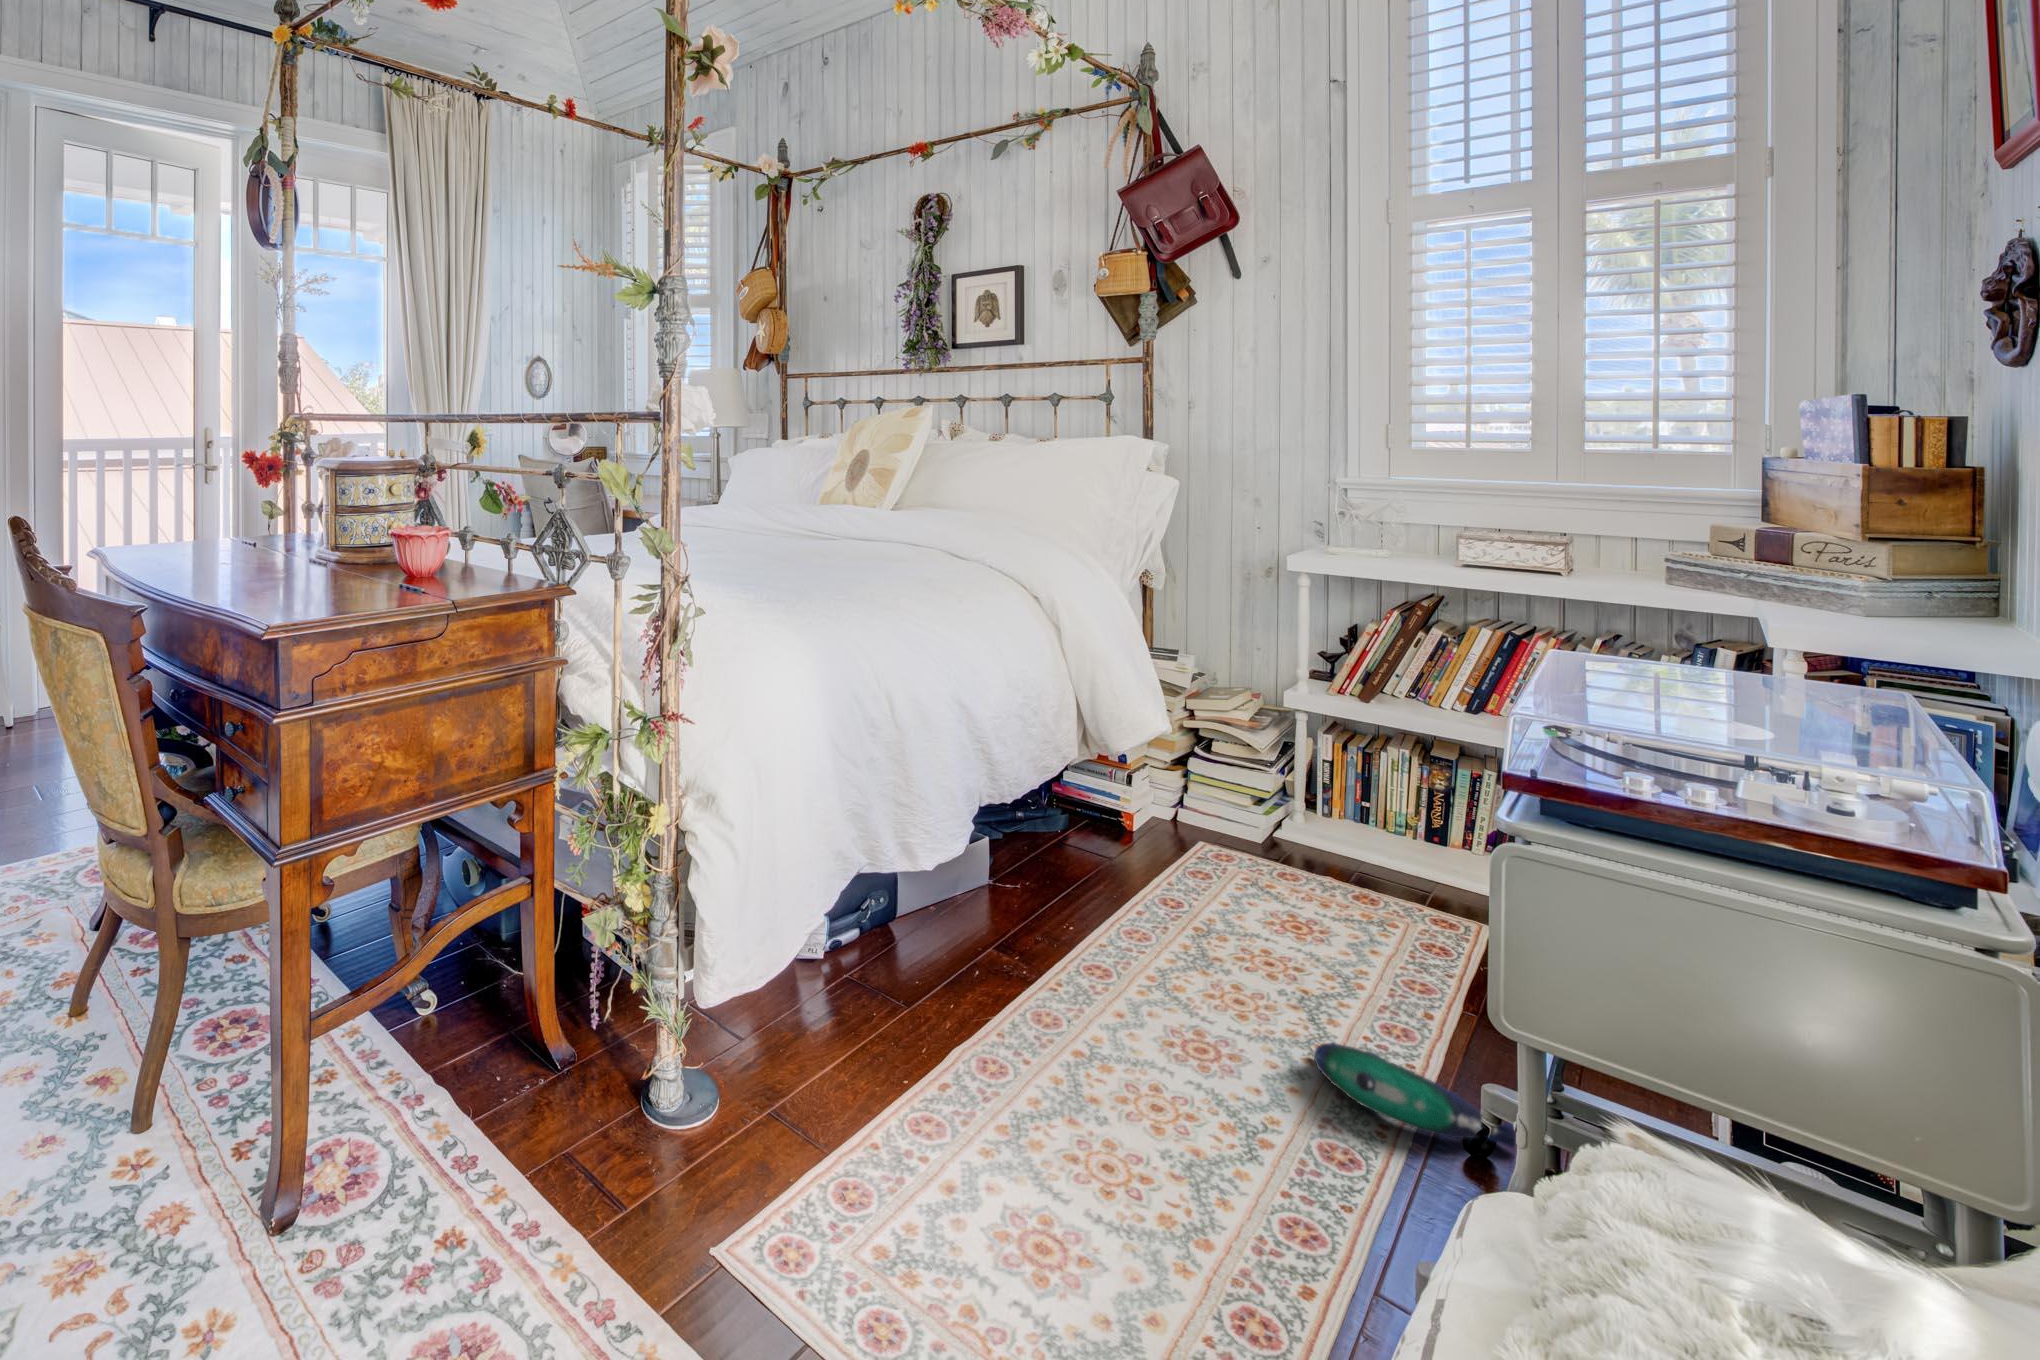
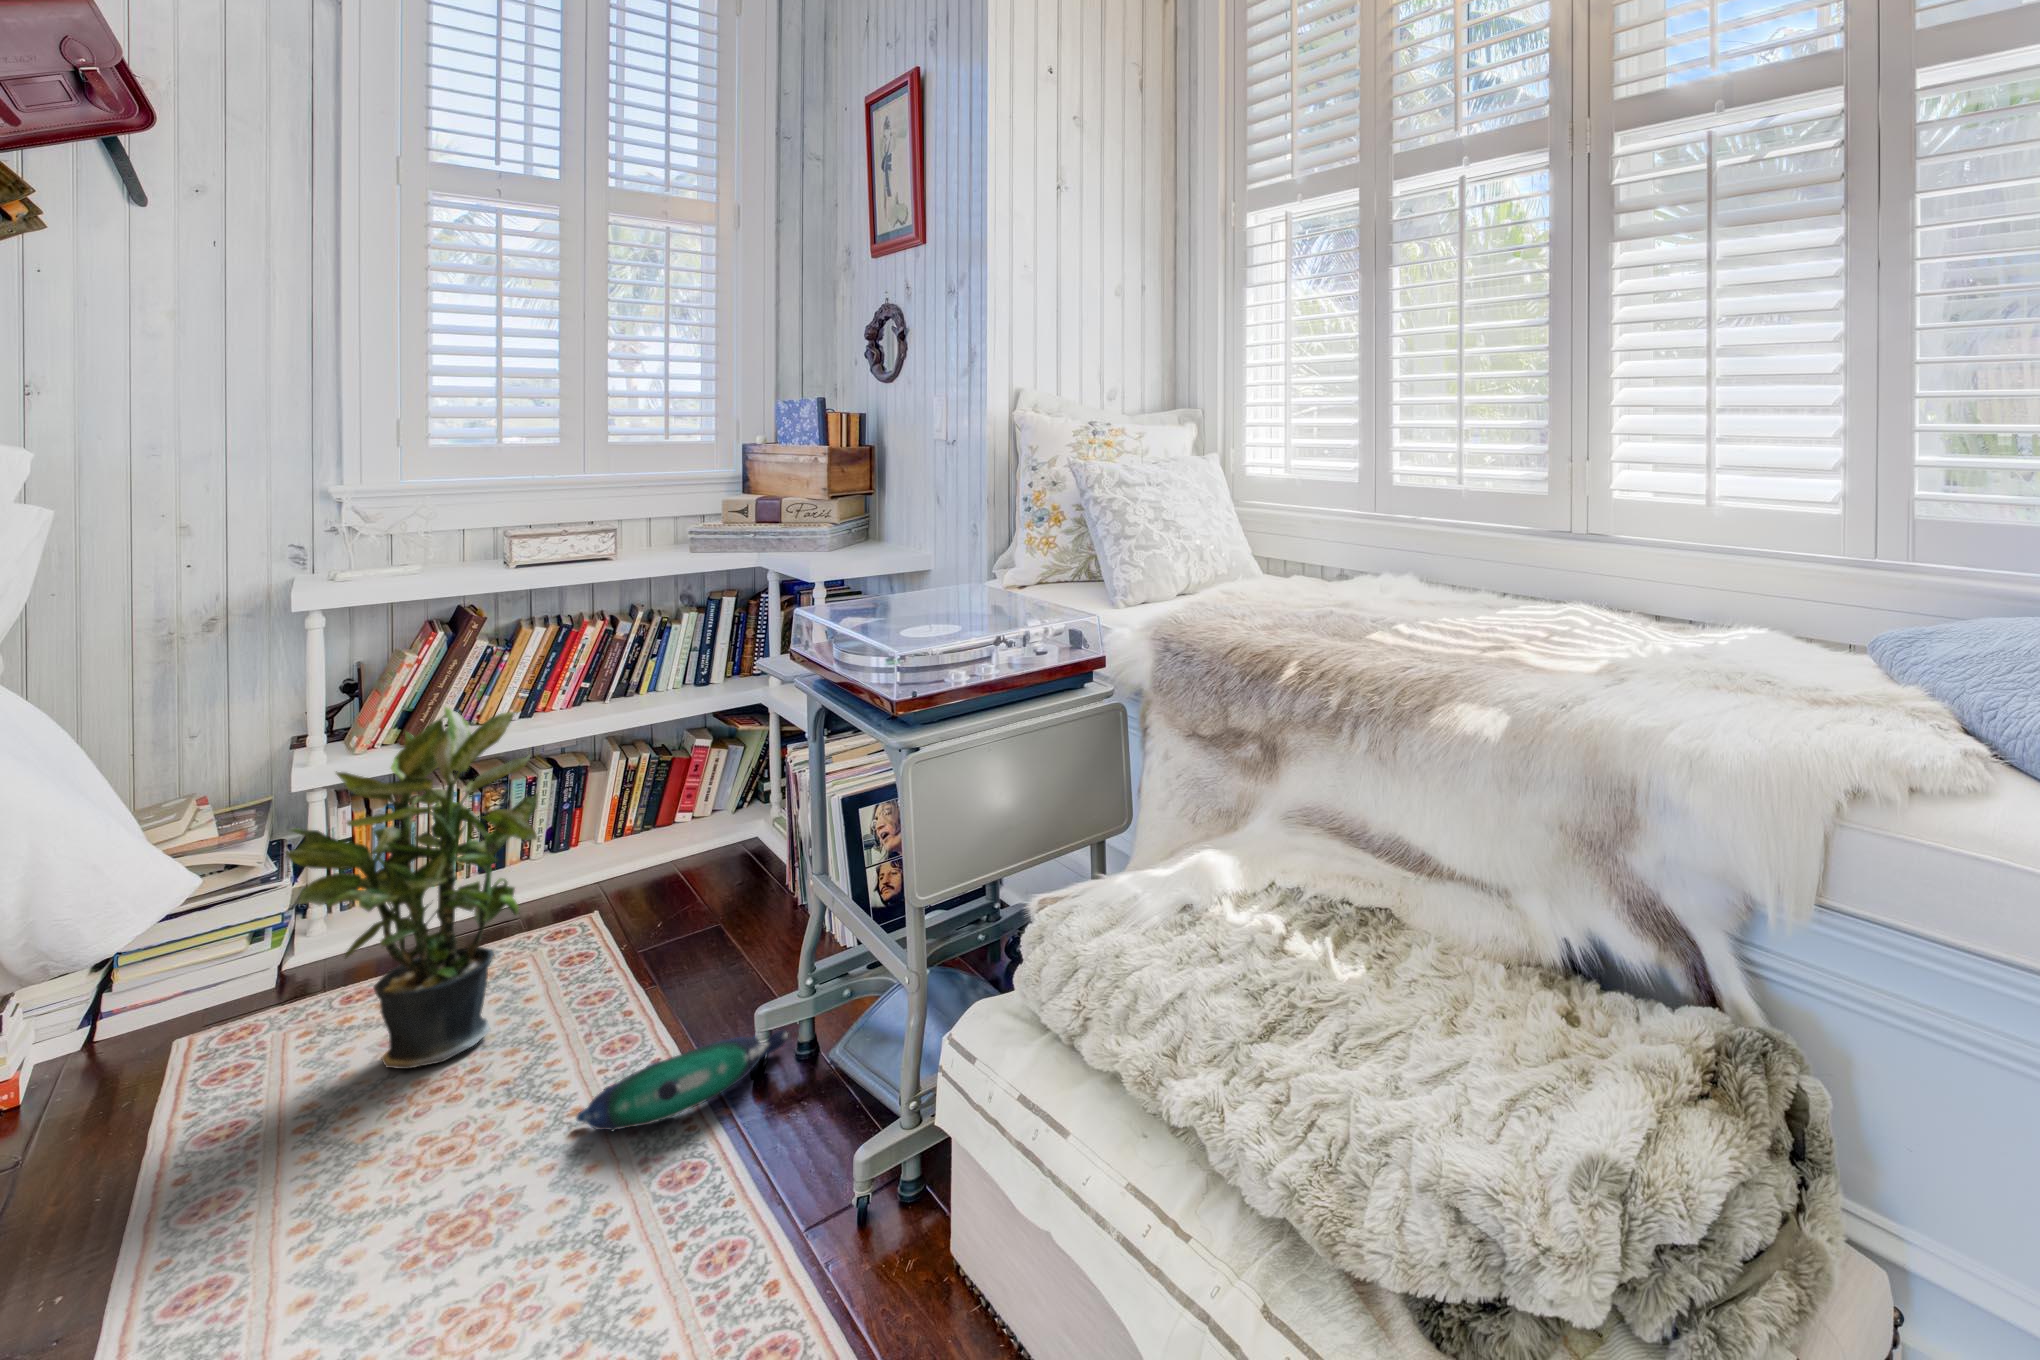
potted plant: none [1214,674,1395,955] -> present [286,707,538,1069]

